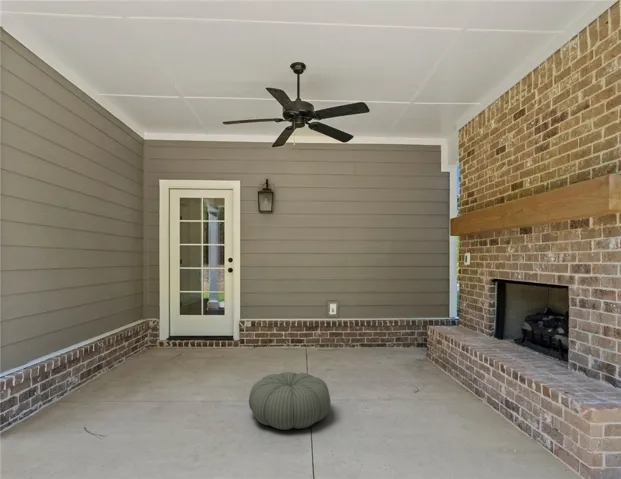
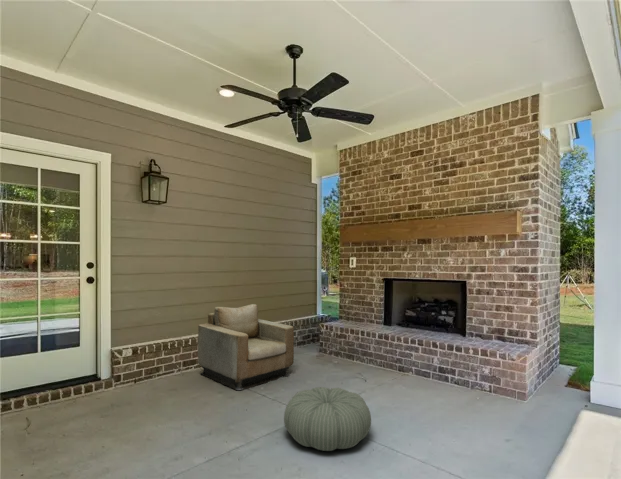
armchair: none [283,295,361,368] -> present [198,304,294,391]

